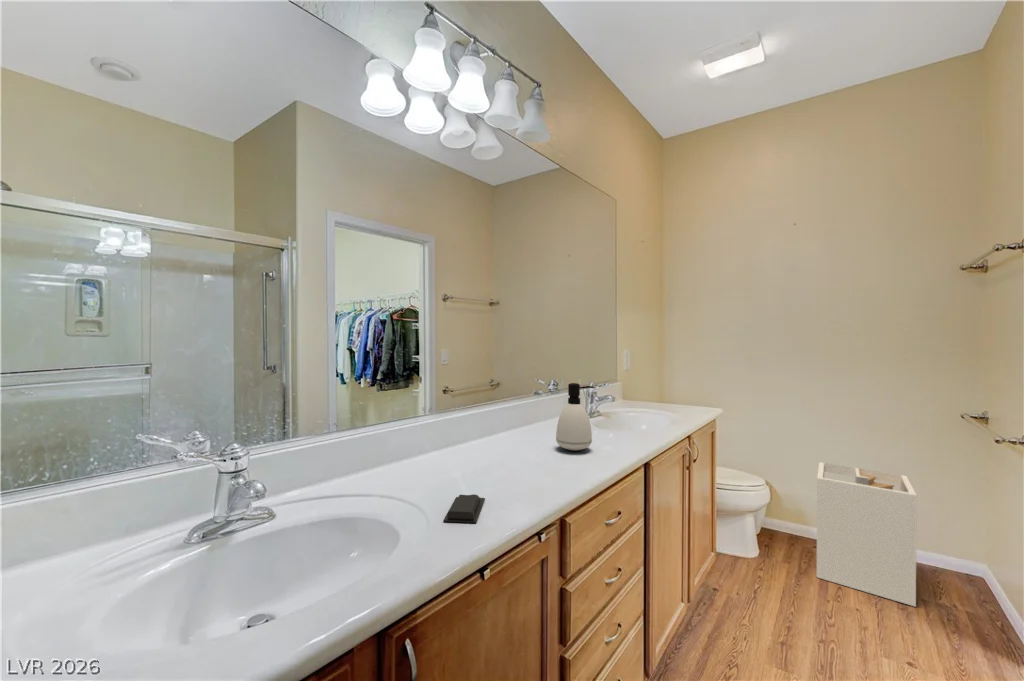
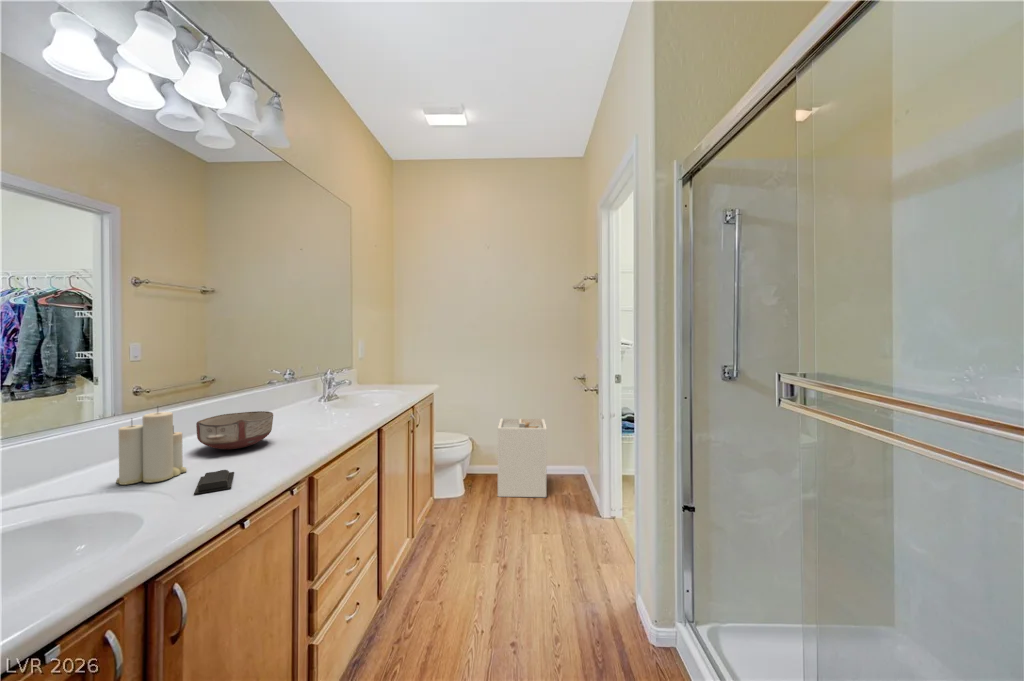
soap dispenser: present [556,383,593,450] -> none [298,369,334,427]
candle: none [397,416,449,493] -> present [116,412,187,485]
ceramic bowl: none [463,425,530,465] -> present [196,411,273,449]

